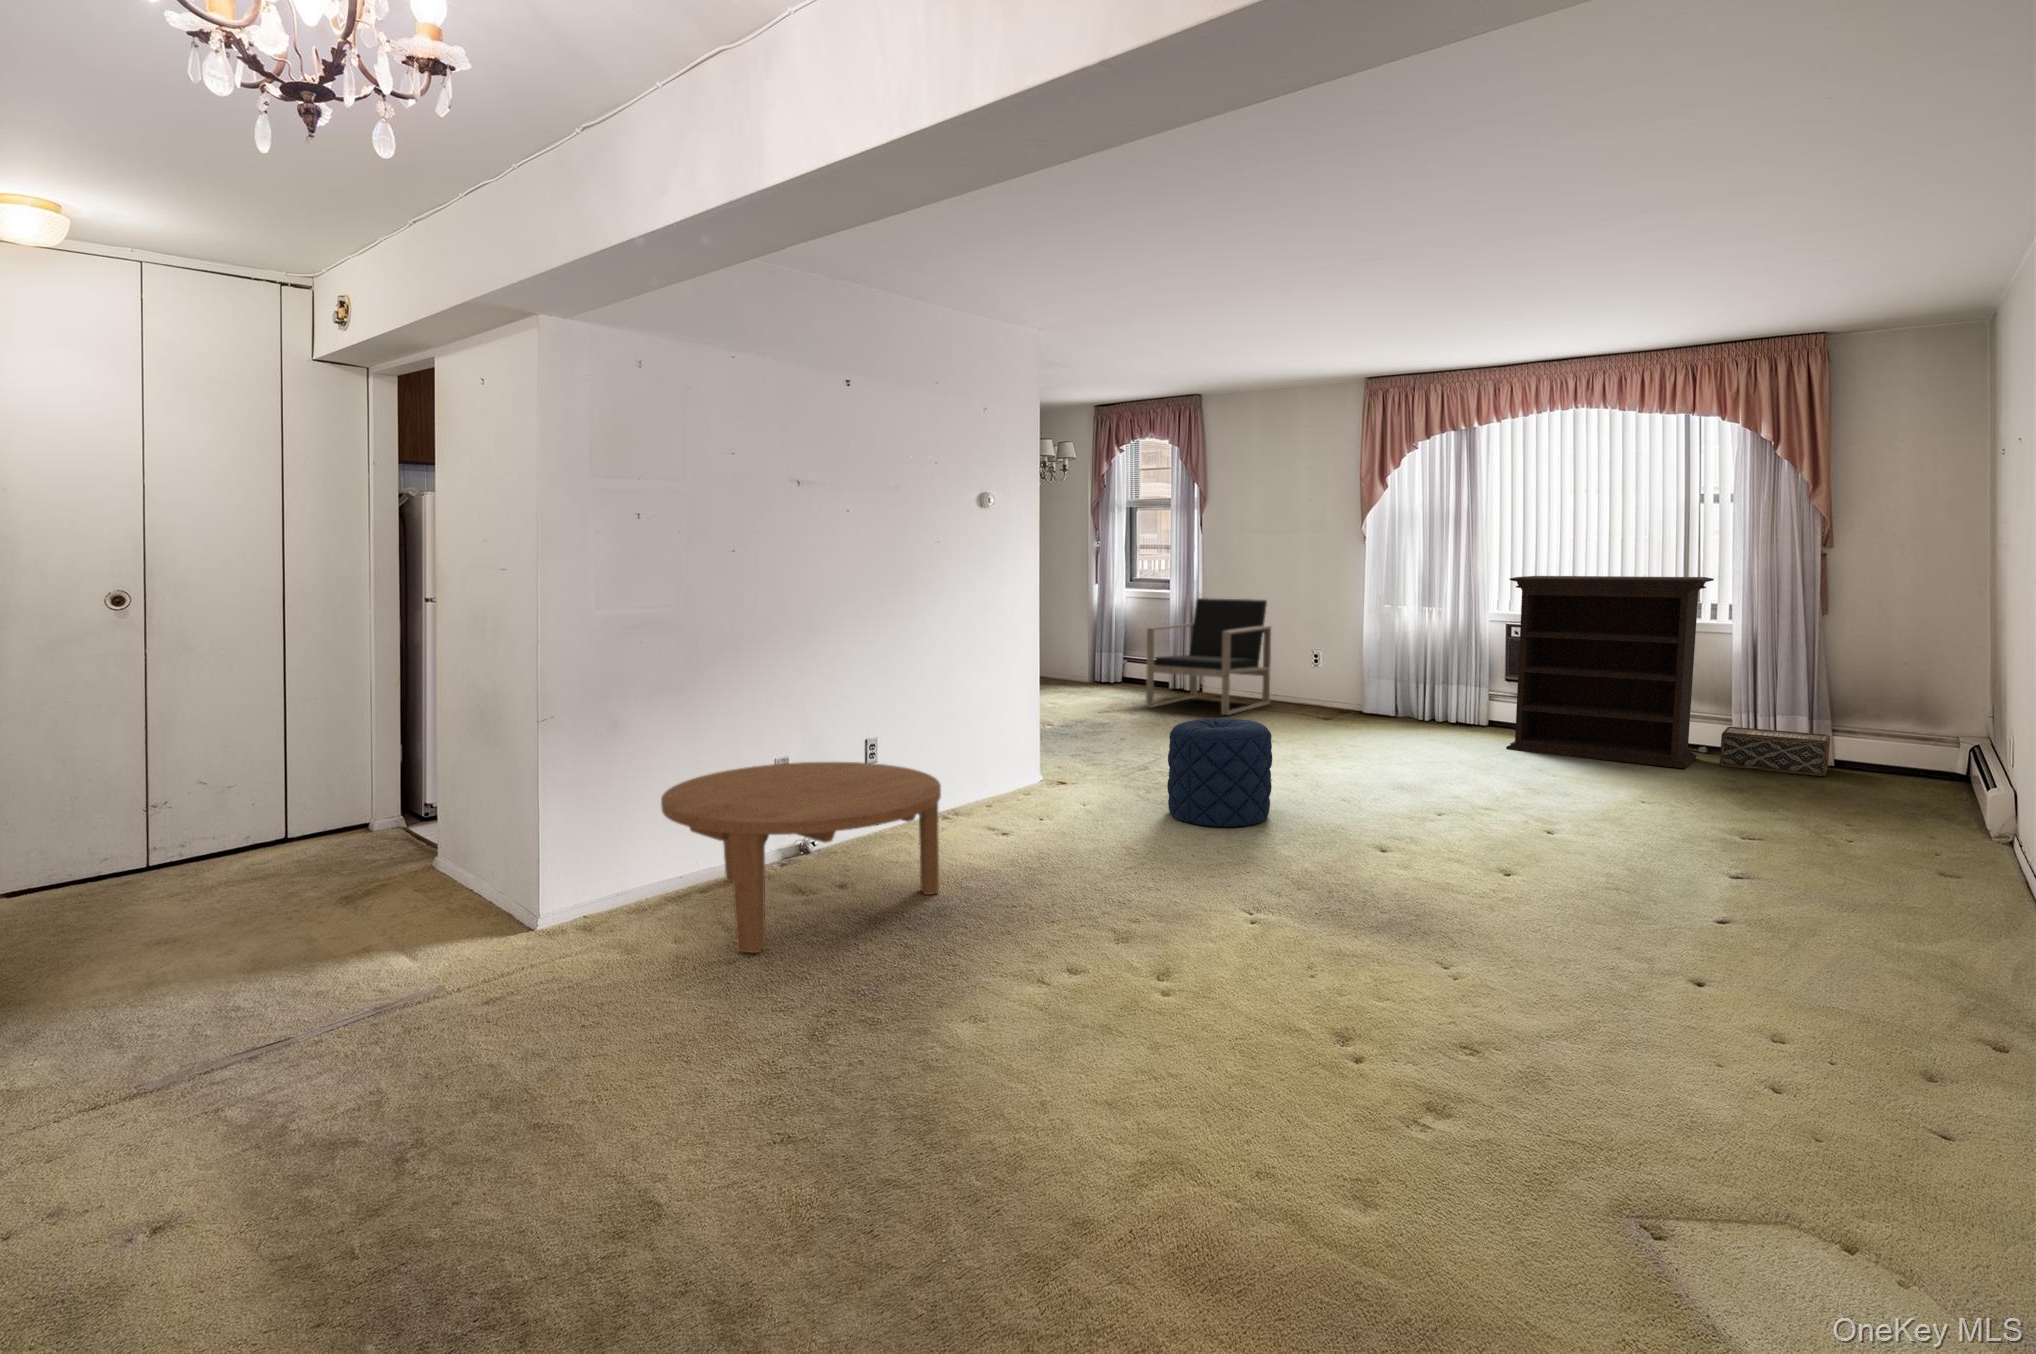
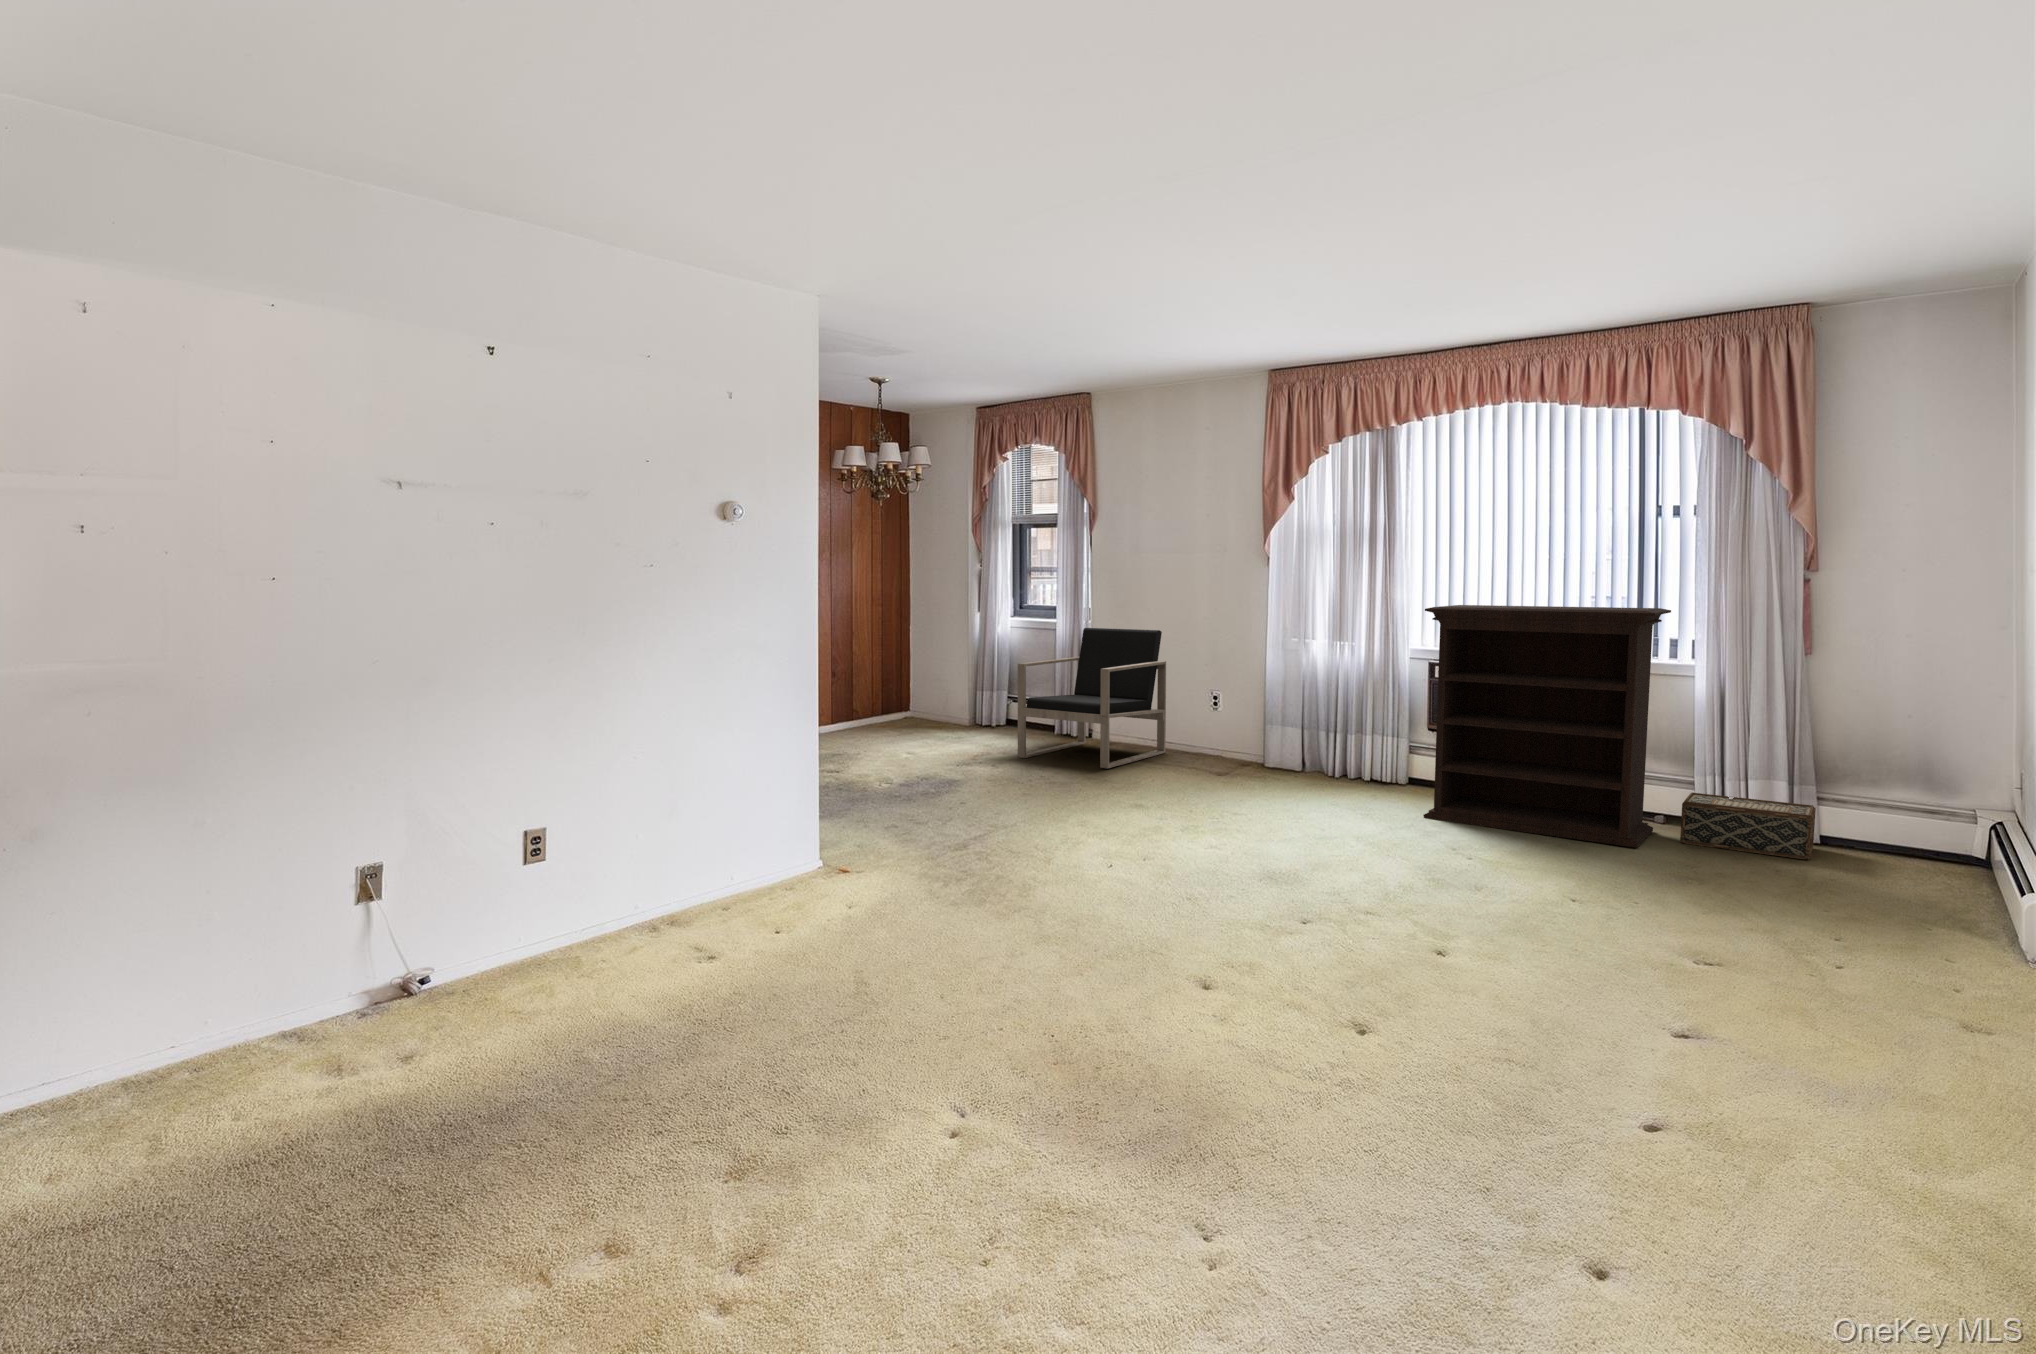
pouf: present [1167,718,1272,827] -> none [948,794,1083,944]
coffee table: present [661,762,941,953] -> none [47,871,539,1208]

